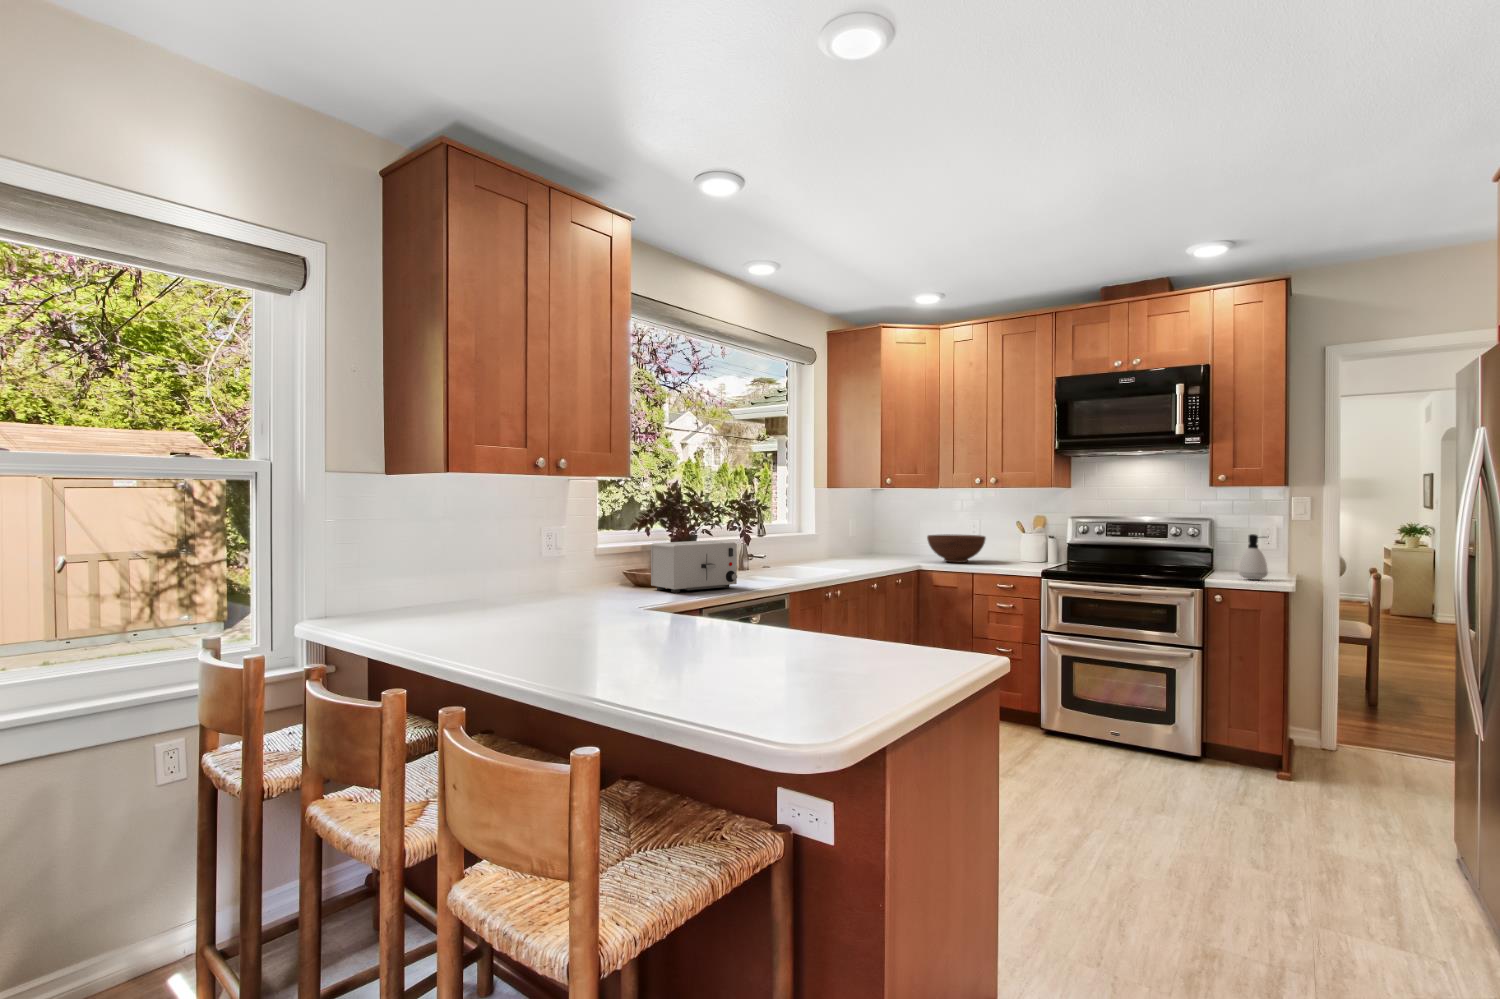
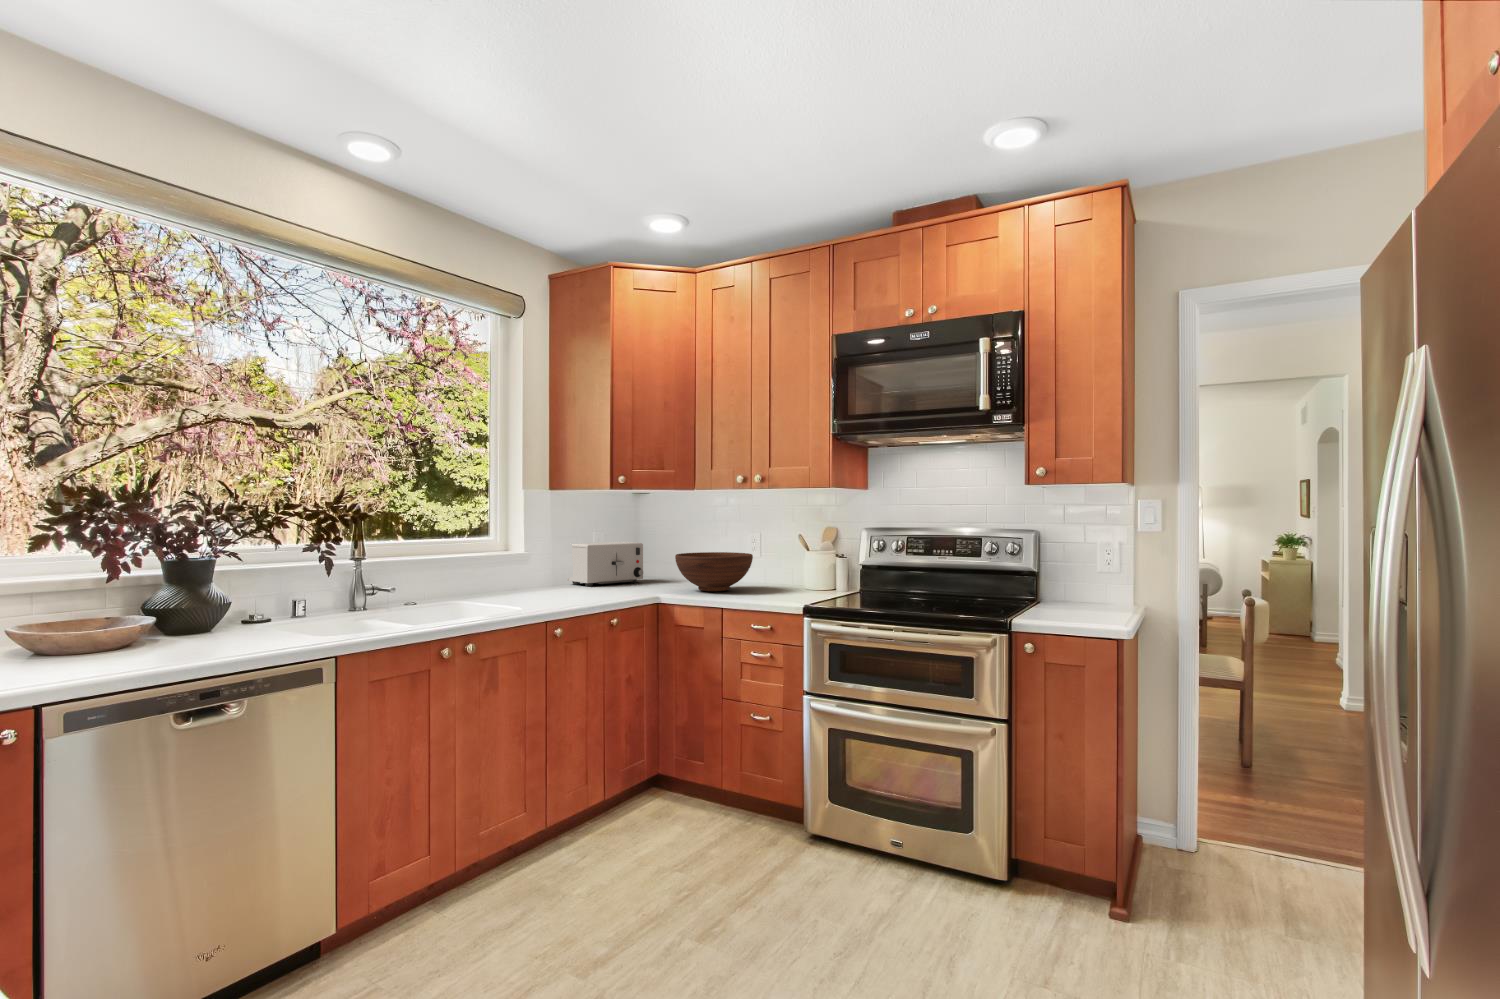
soap dispenser: present [1239,534,1268,580] -> none [1061,552,1099,618]
toaster: present [651,541,737,593] -> present [567,542,643,586]

